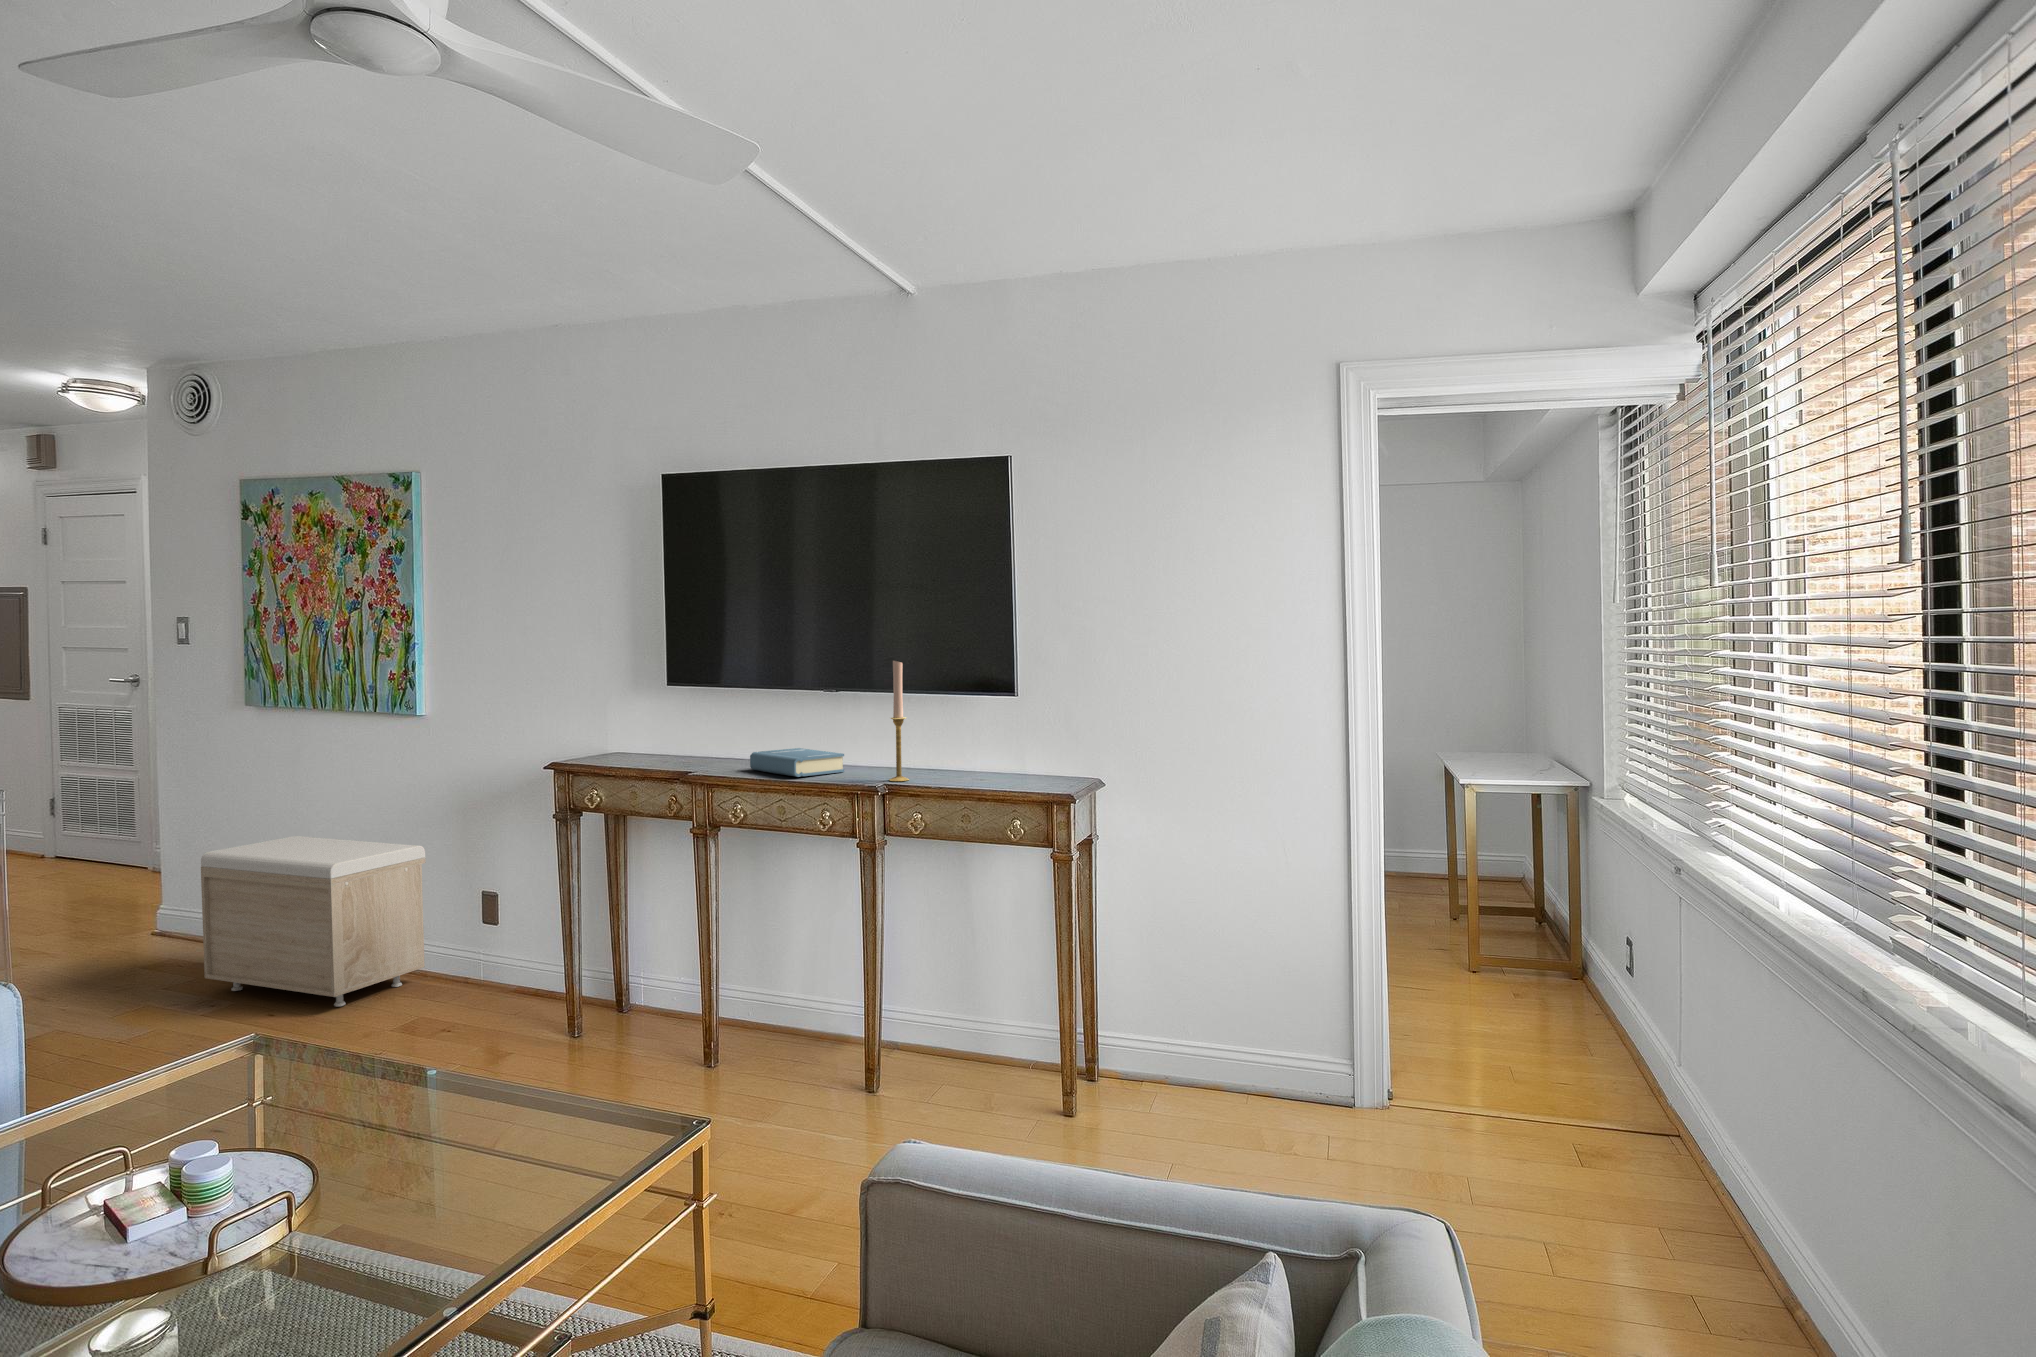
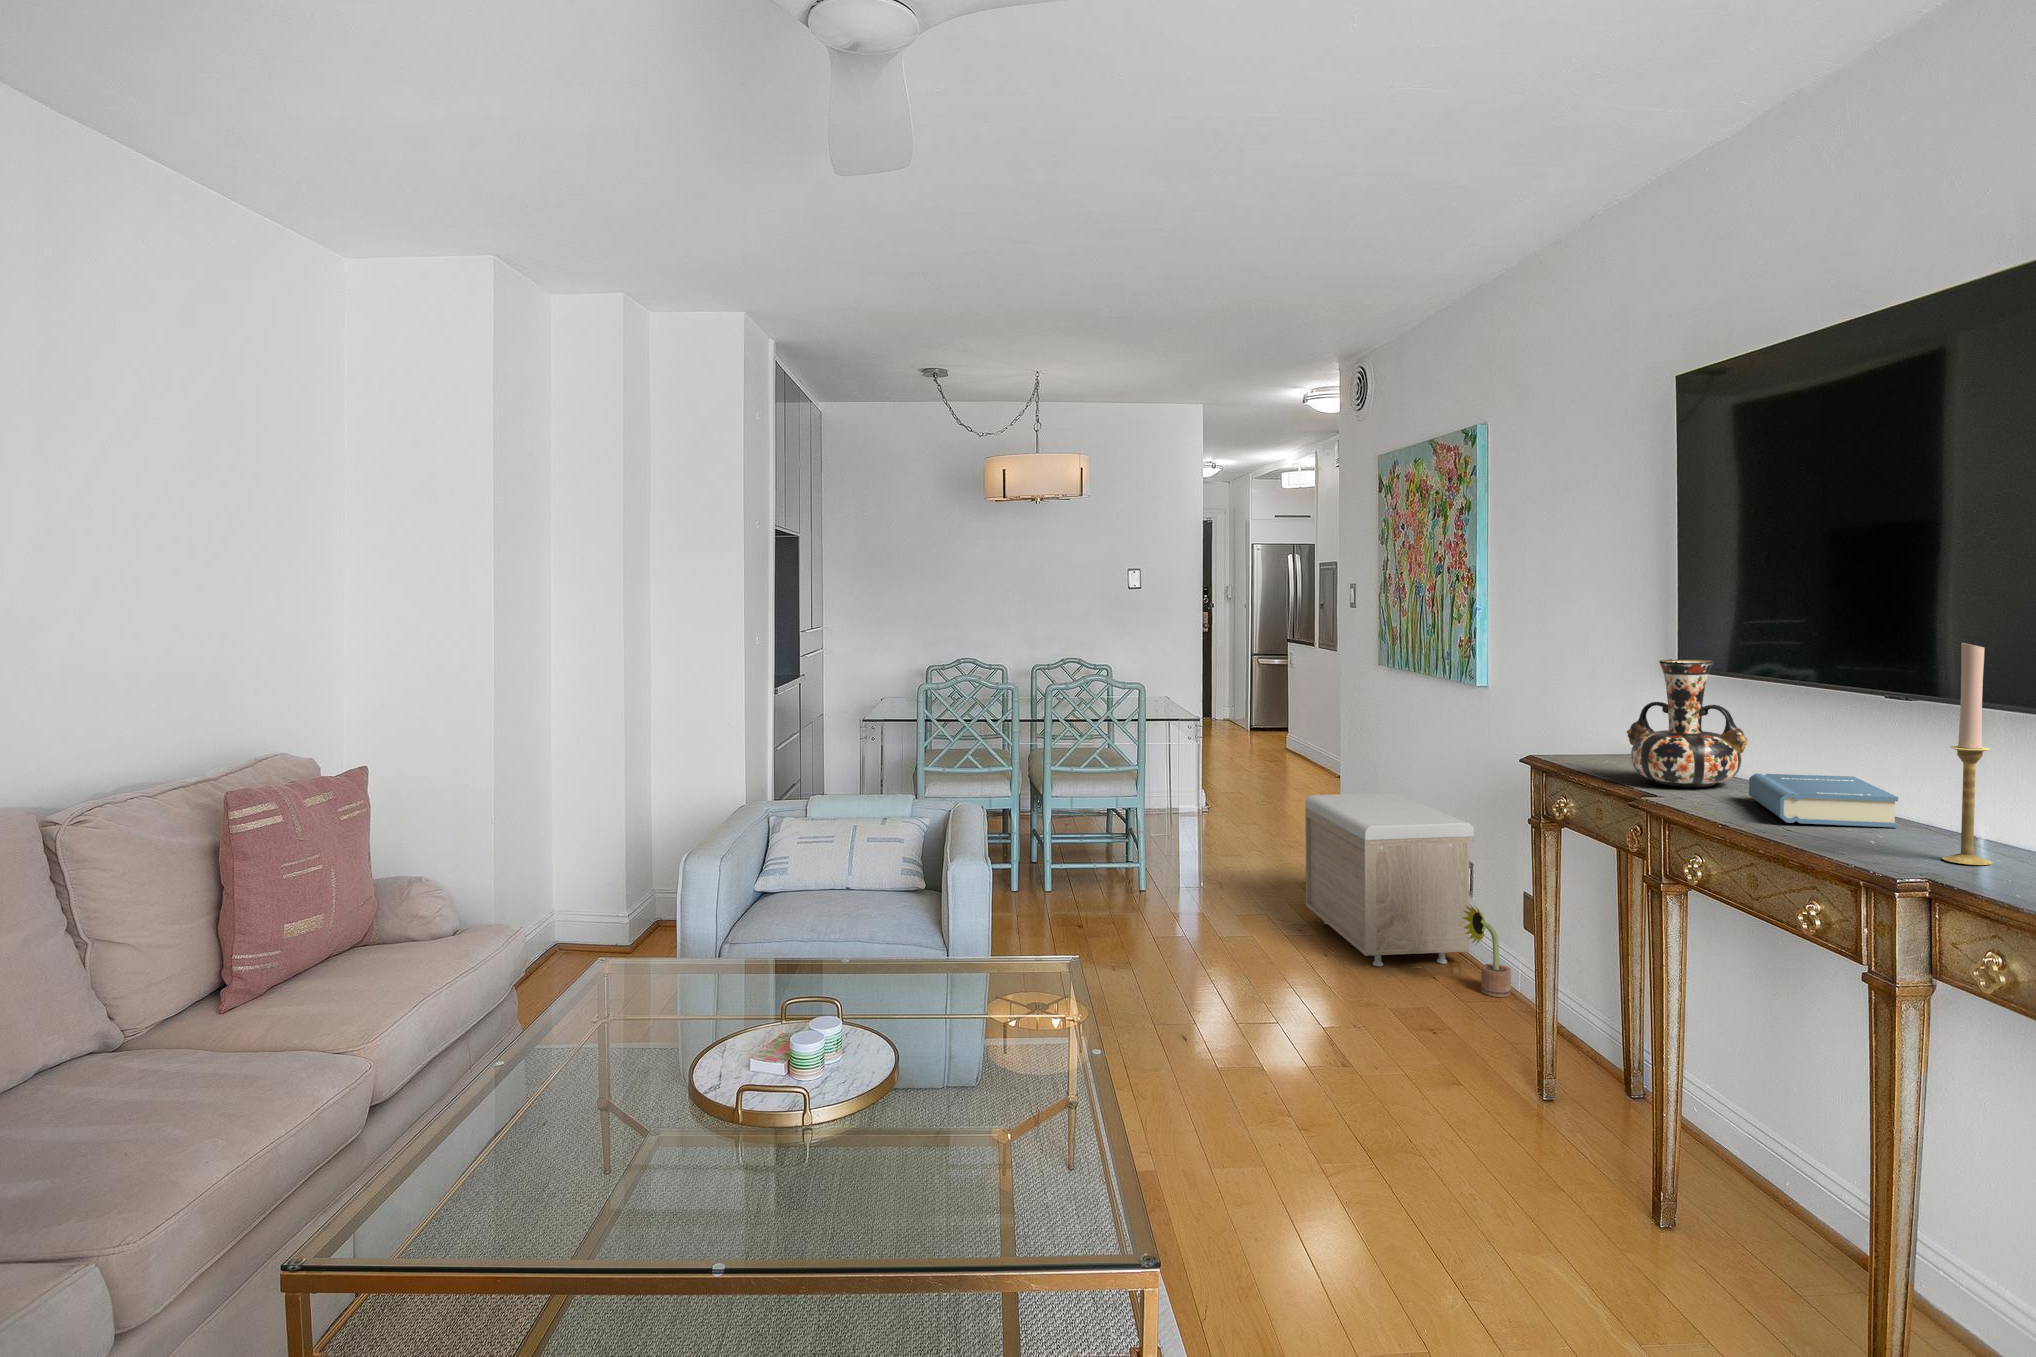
decorative vase: none [655,679,734,769] -> present [1627,659,1748,787]
decorative plant: none [434,915,484,995] -> present [1463,904,1511,997]

